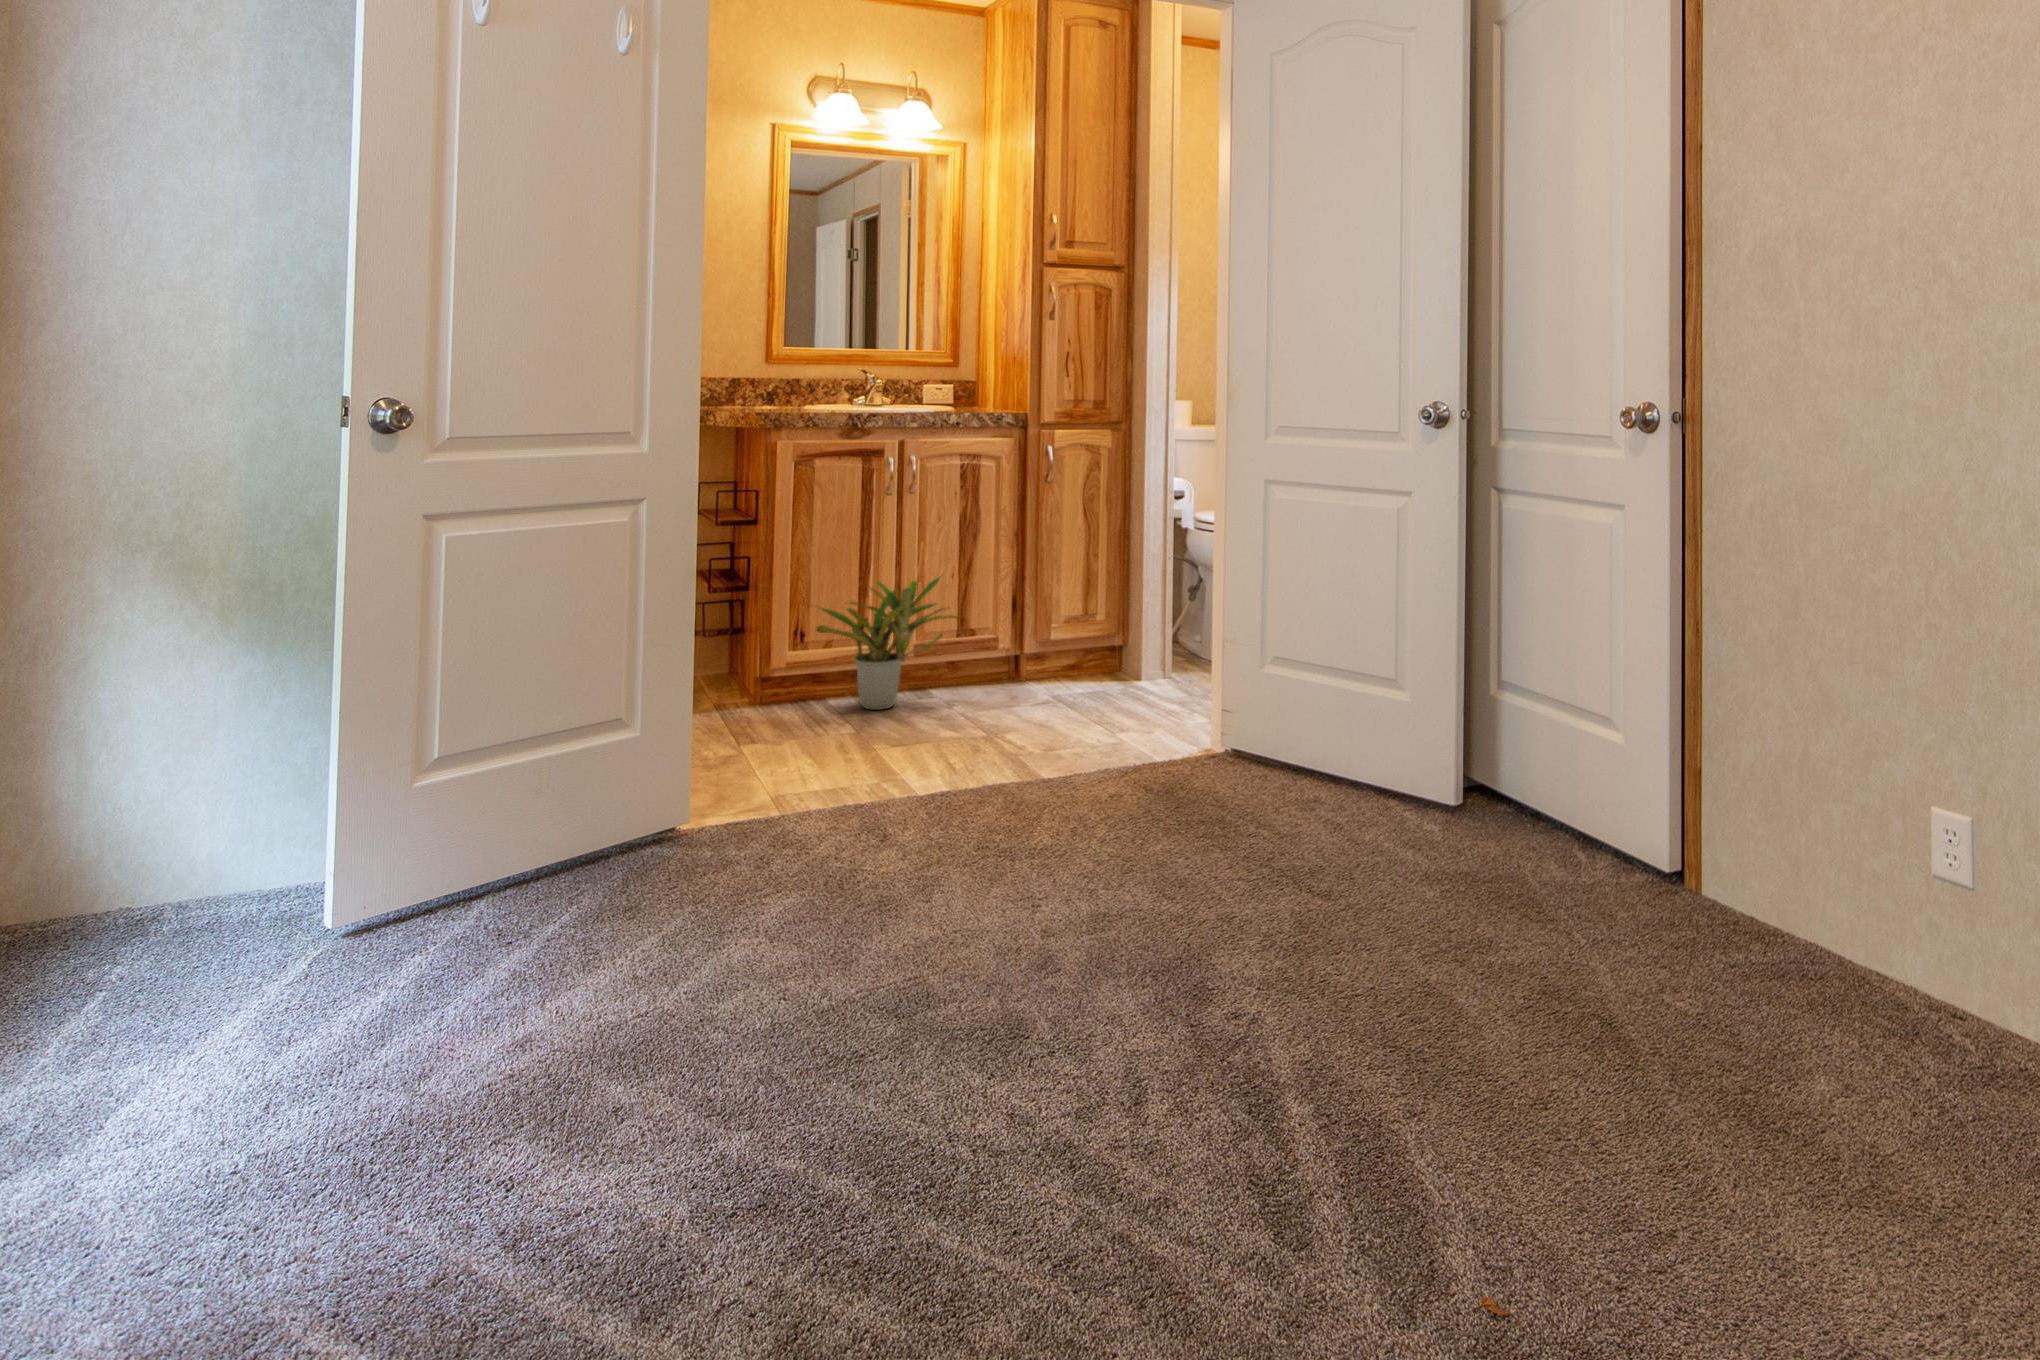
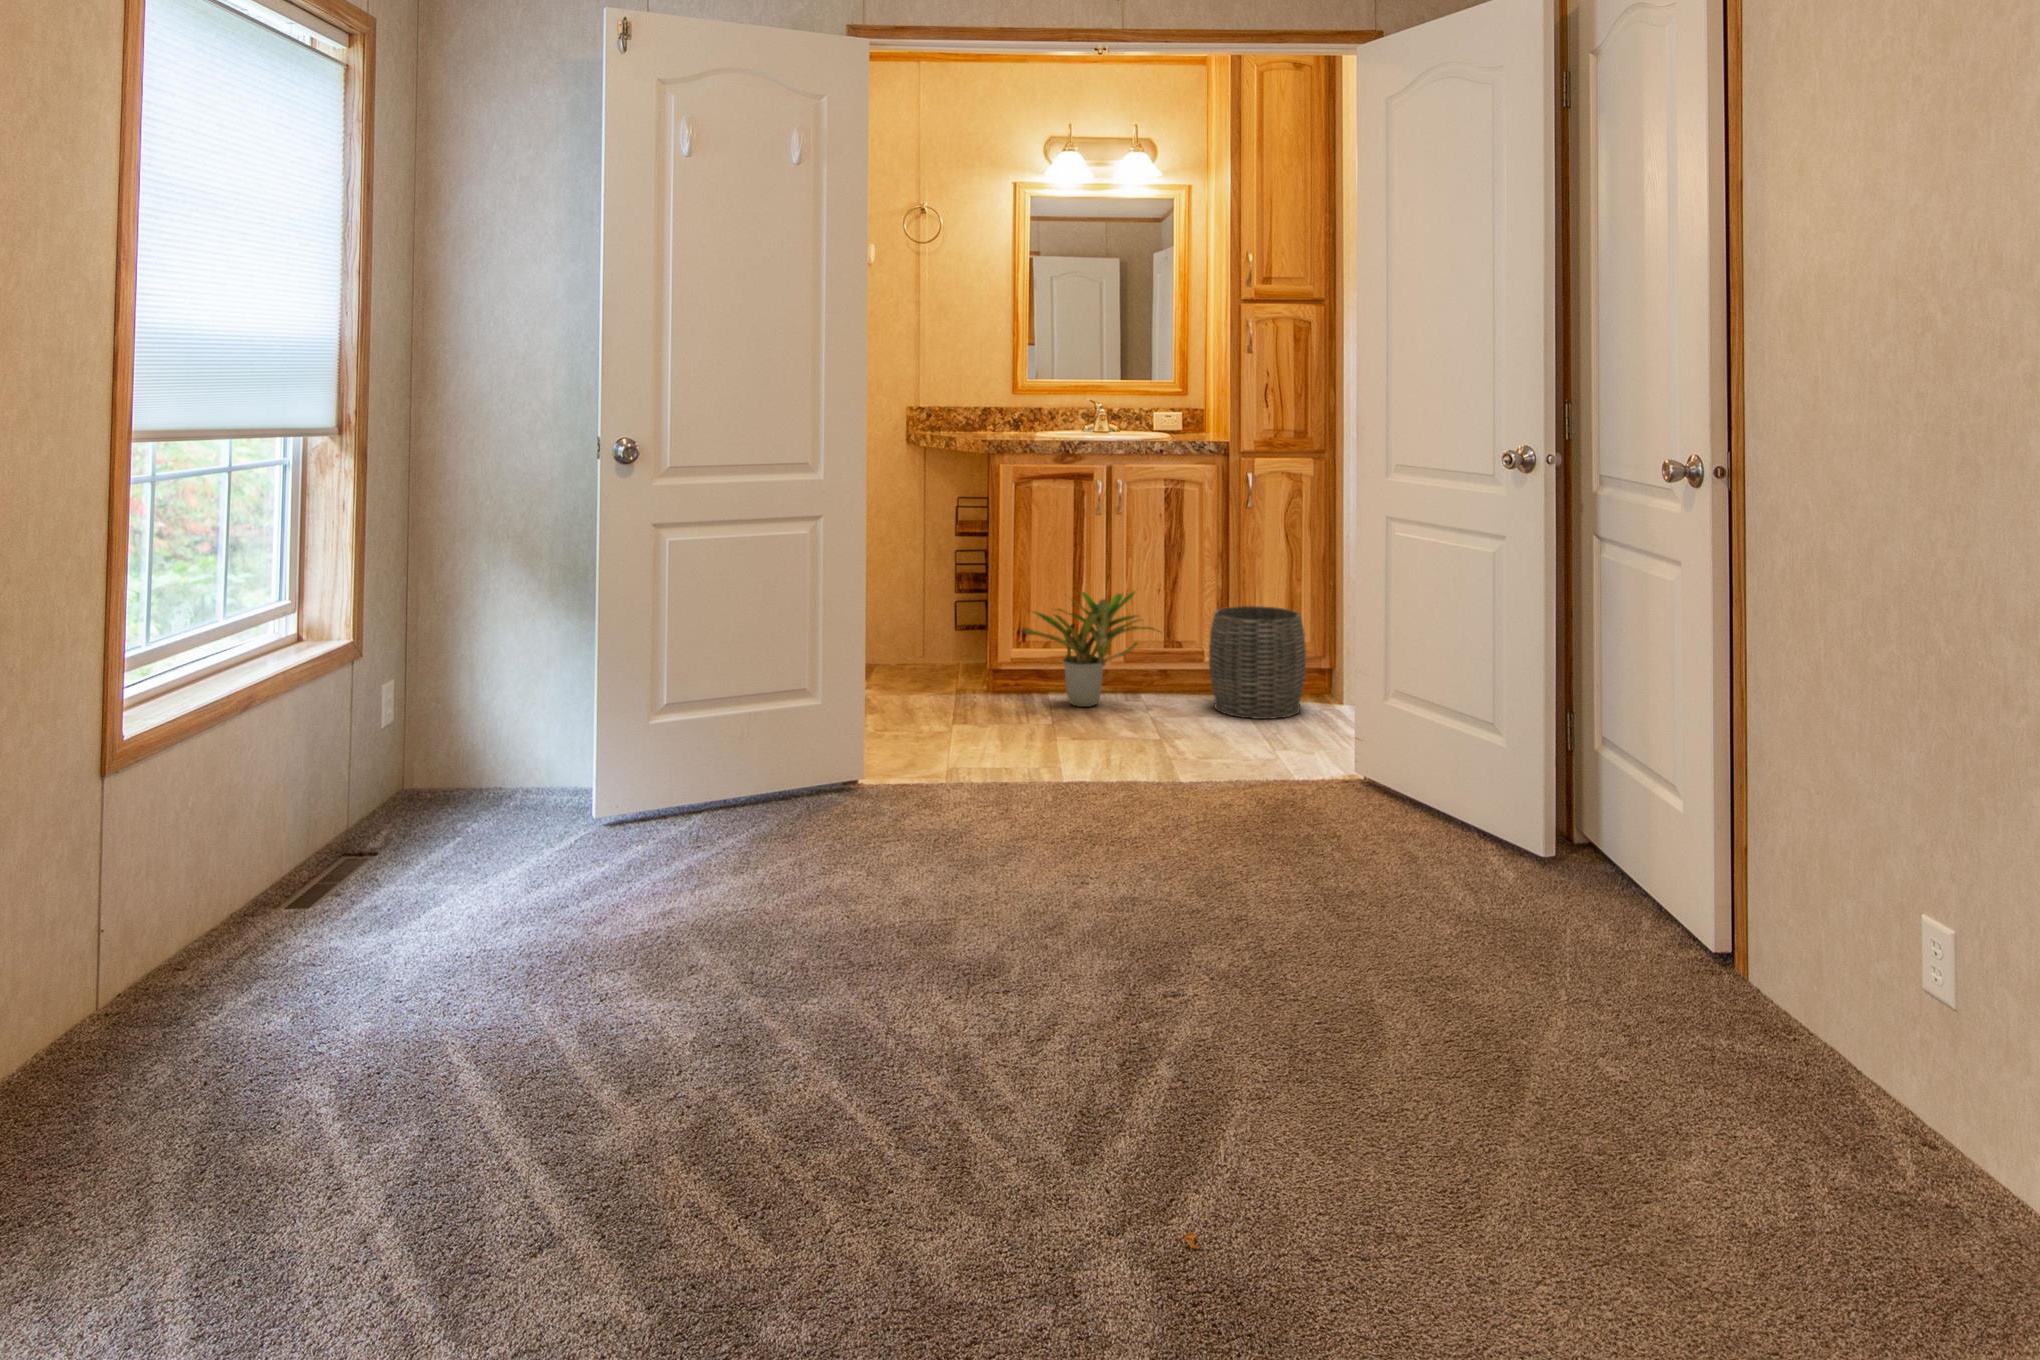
woven basket: none [1014,586,1115,705] -> present [1209,606,1306,719]

